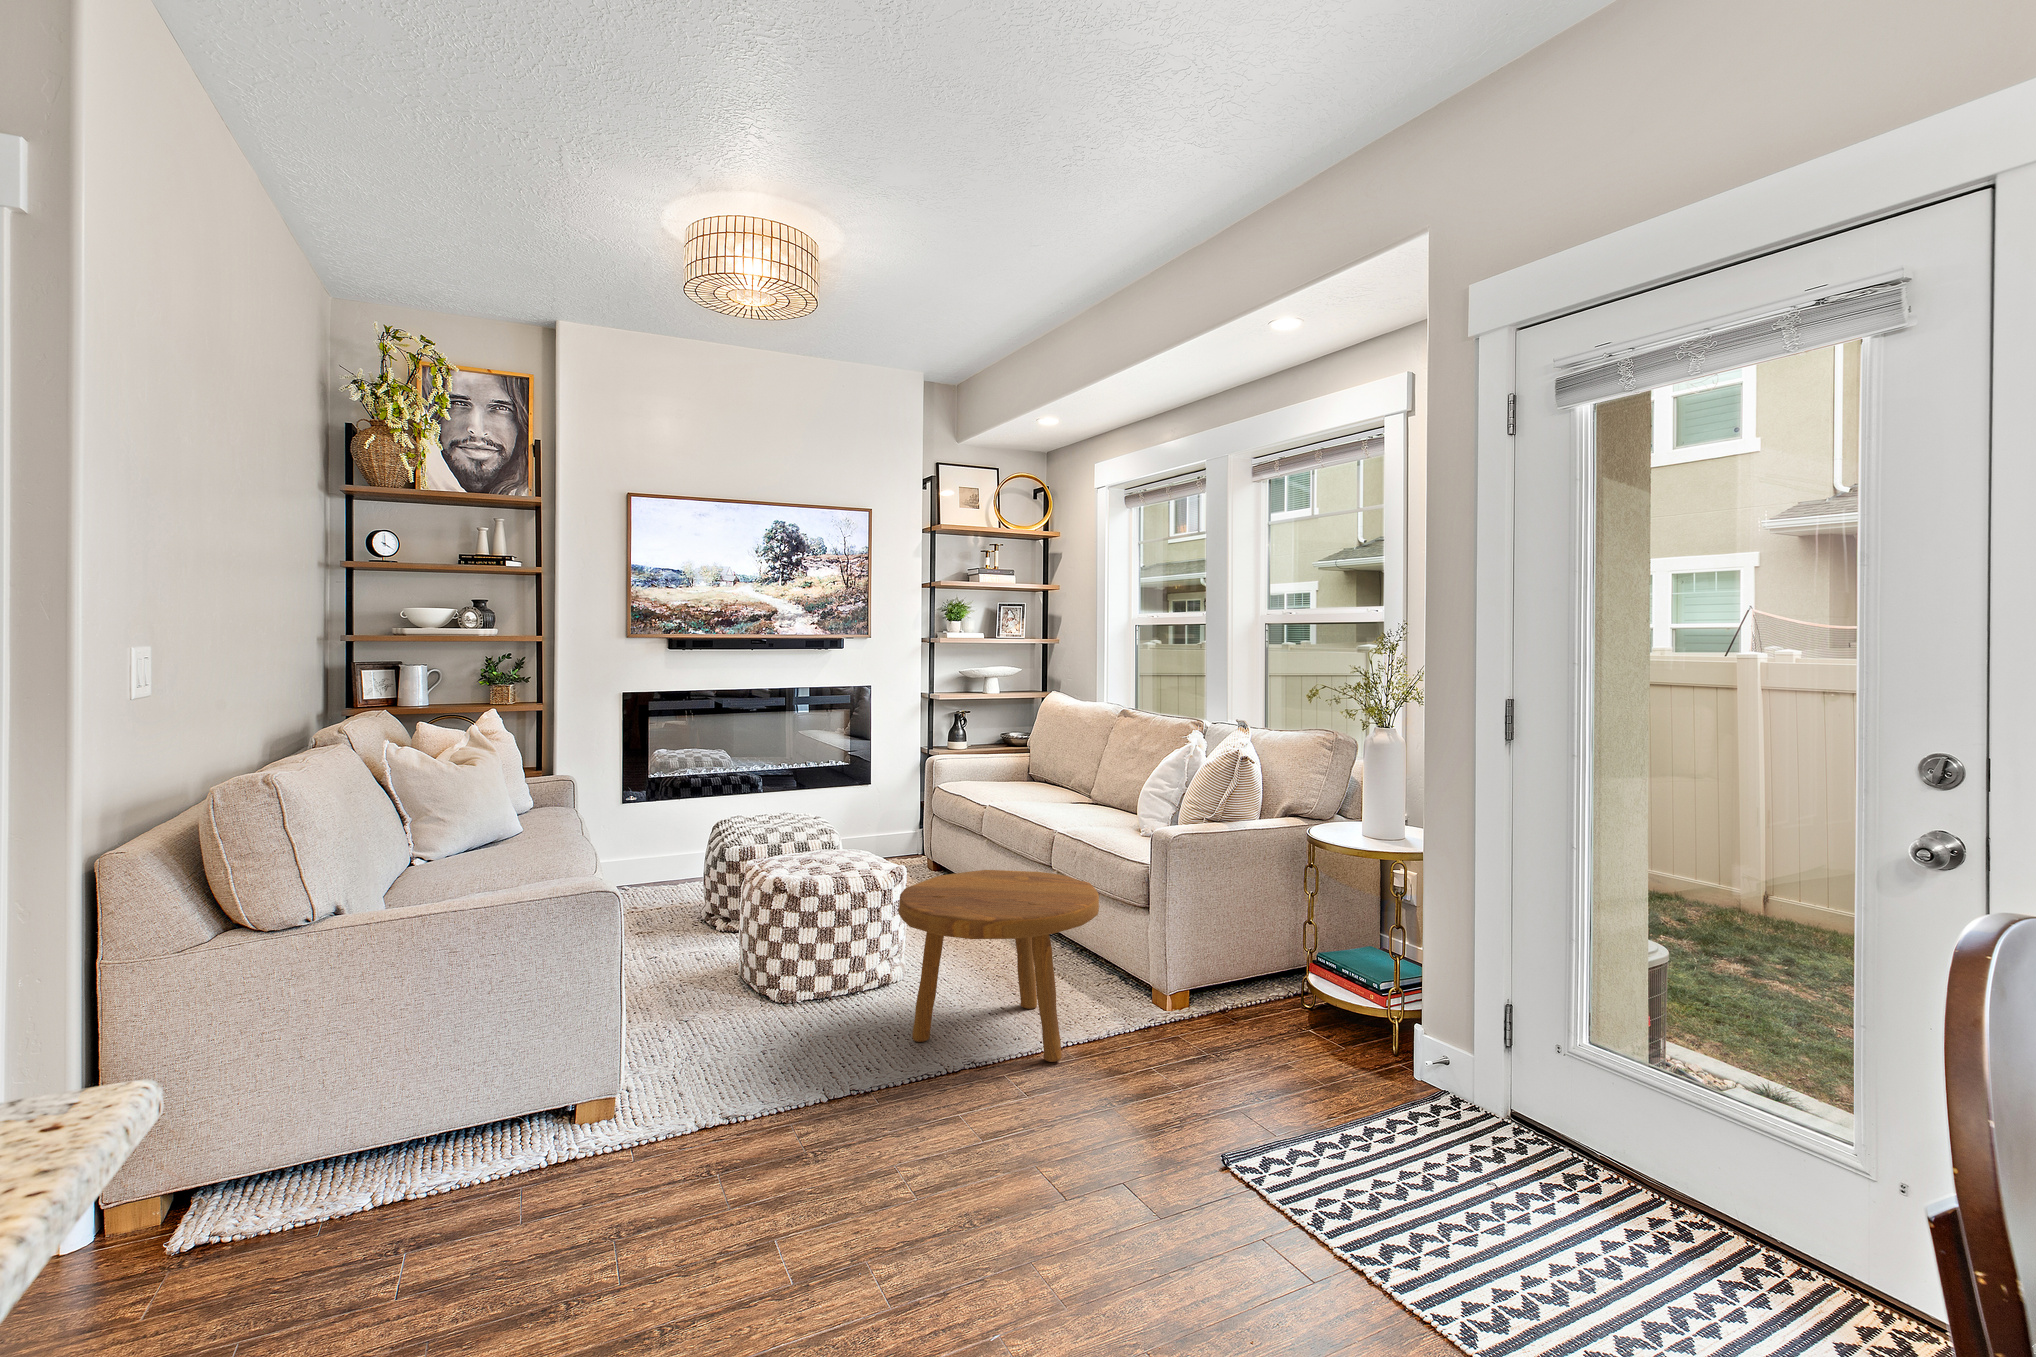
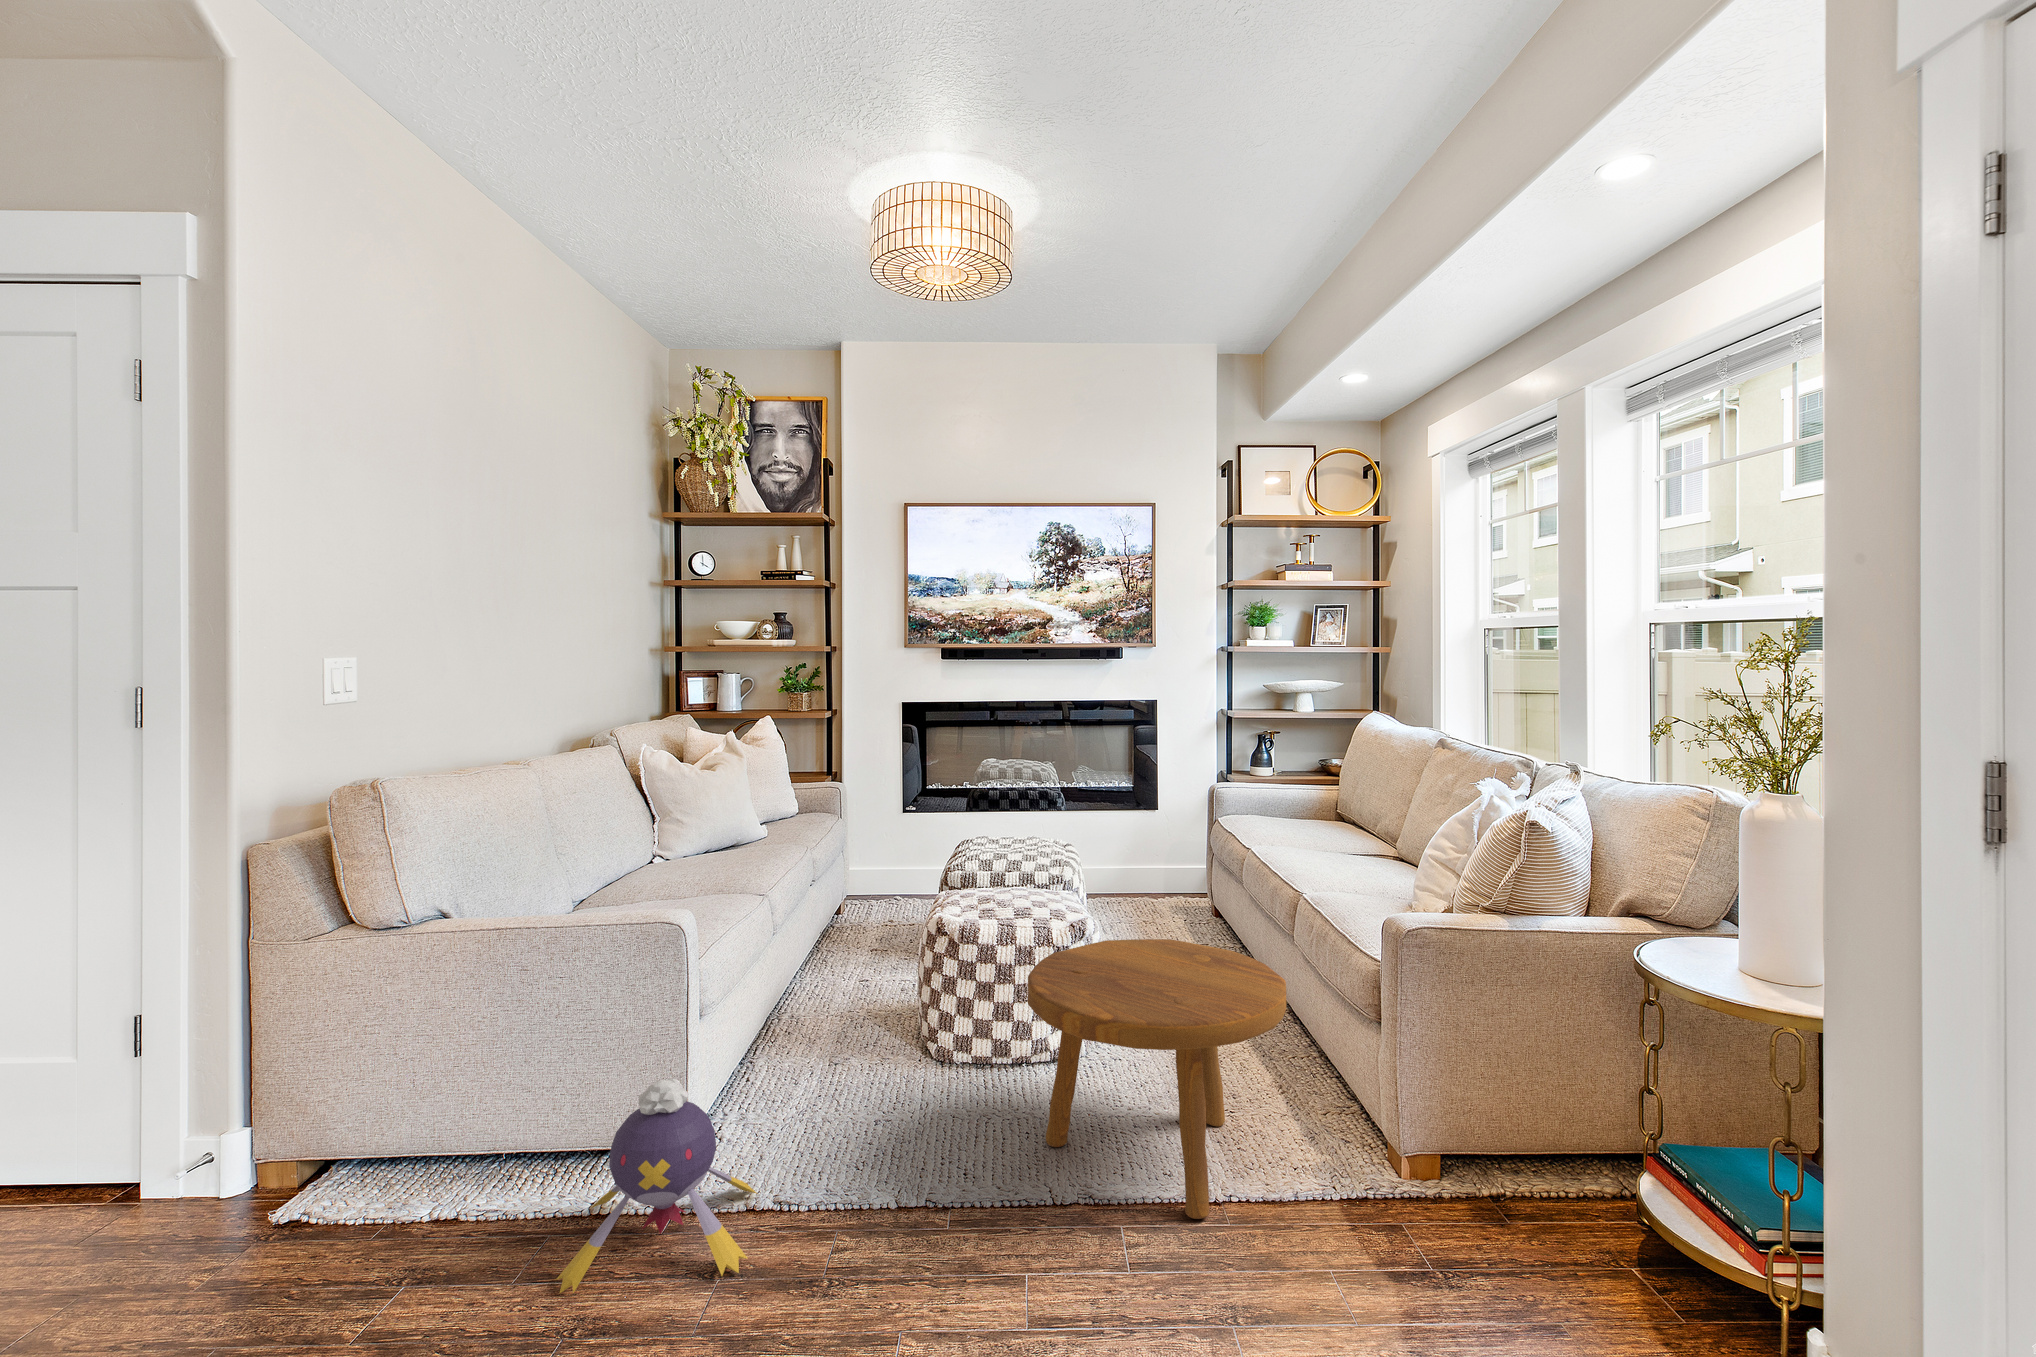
plush toy: none [544,1019,730,1213] -> present [556,1079,758,1293]

